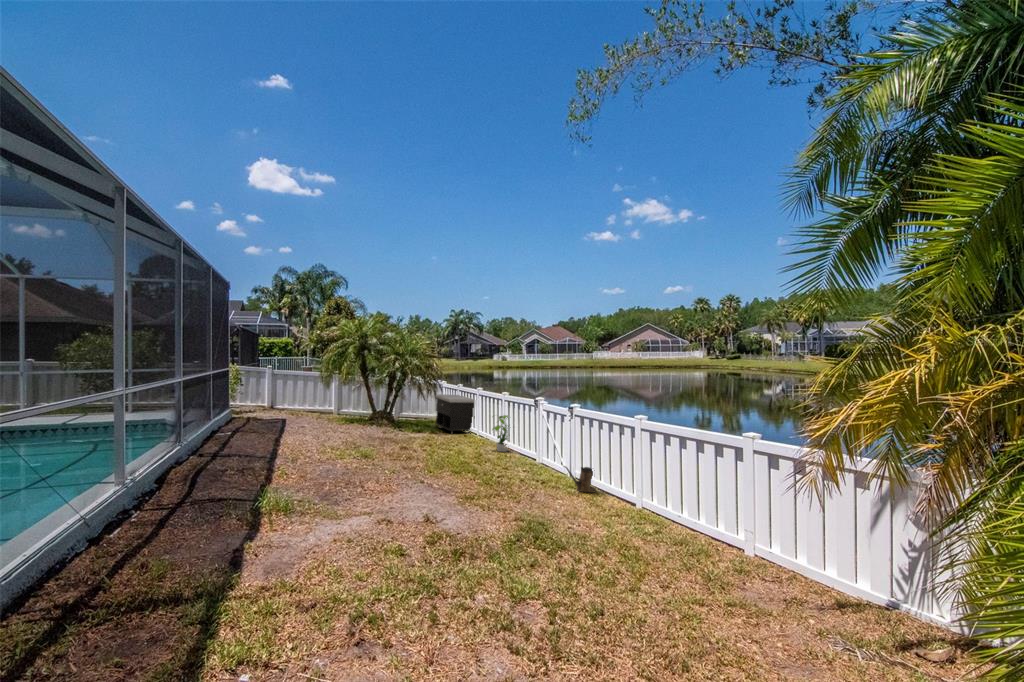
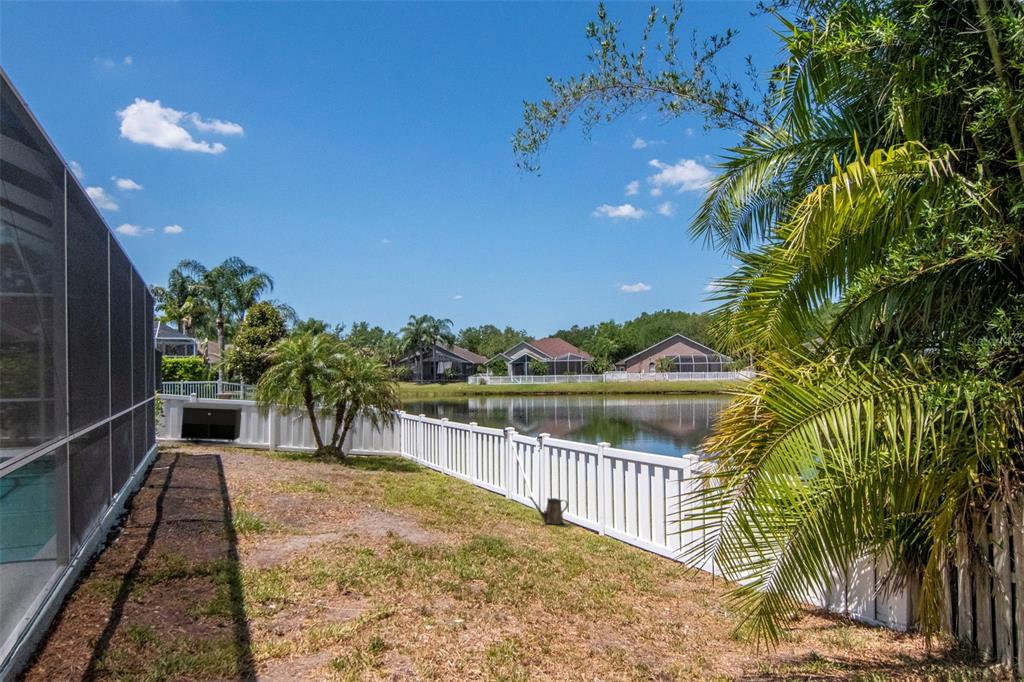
storage bench: present [435,394,474,433] -> present [181,402,242,444]
potted plant: present [492,415,509,452] -> none [456,446,484,489]

